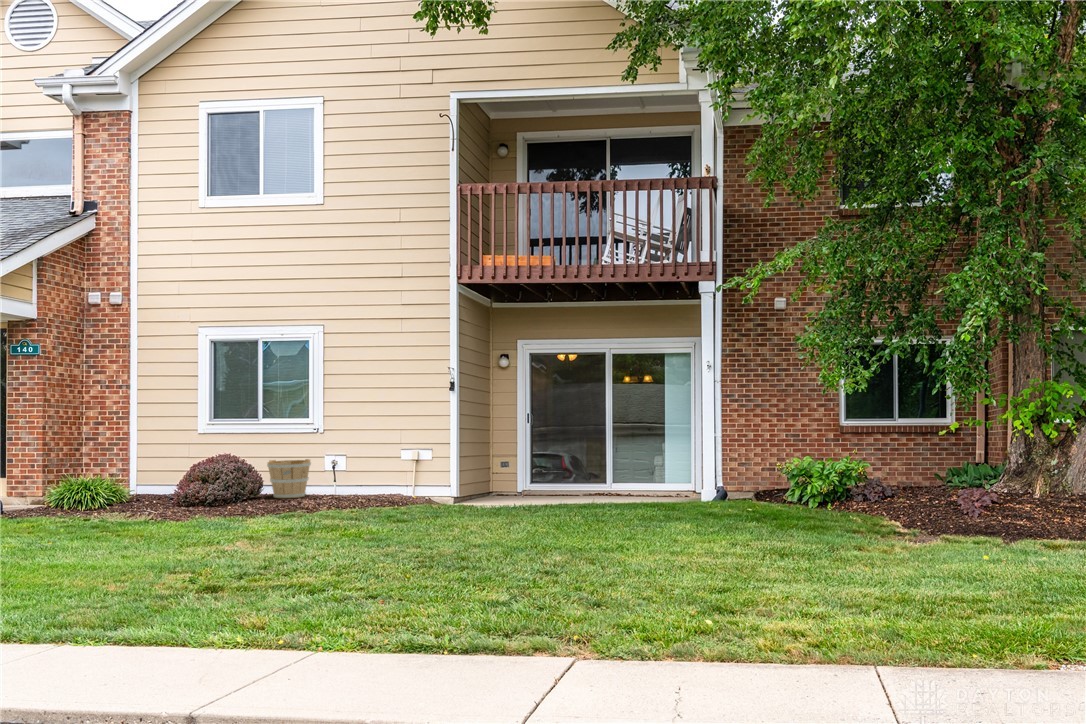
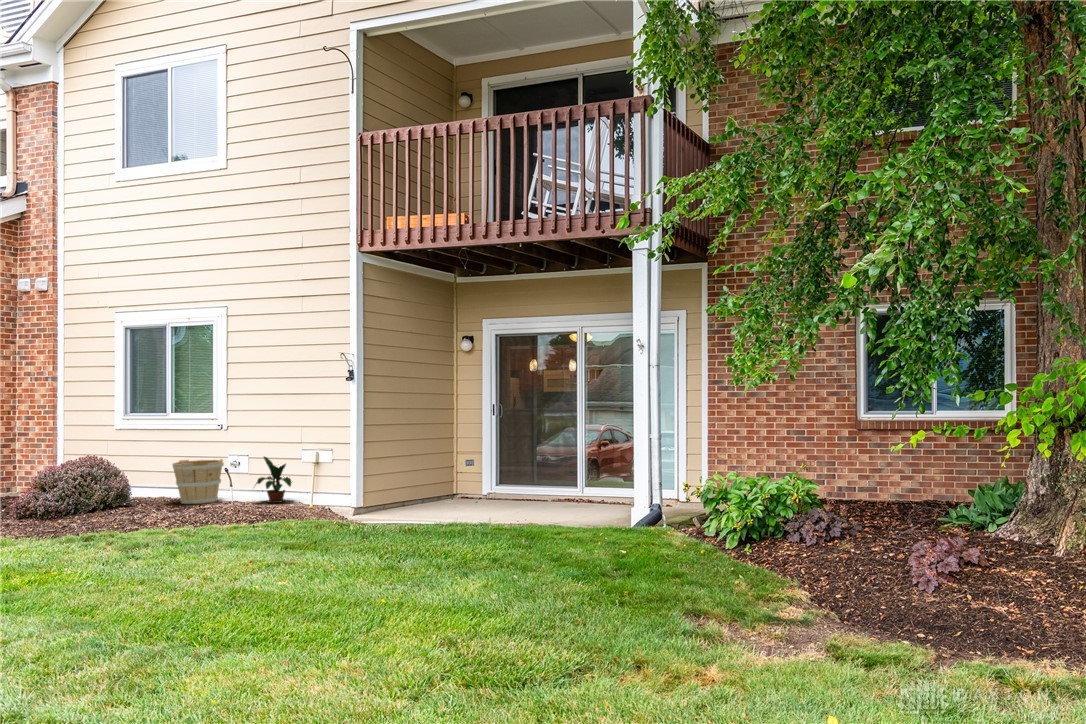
potted plant: none [345,456,380,496] -> present [256,457,292,503]

